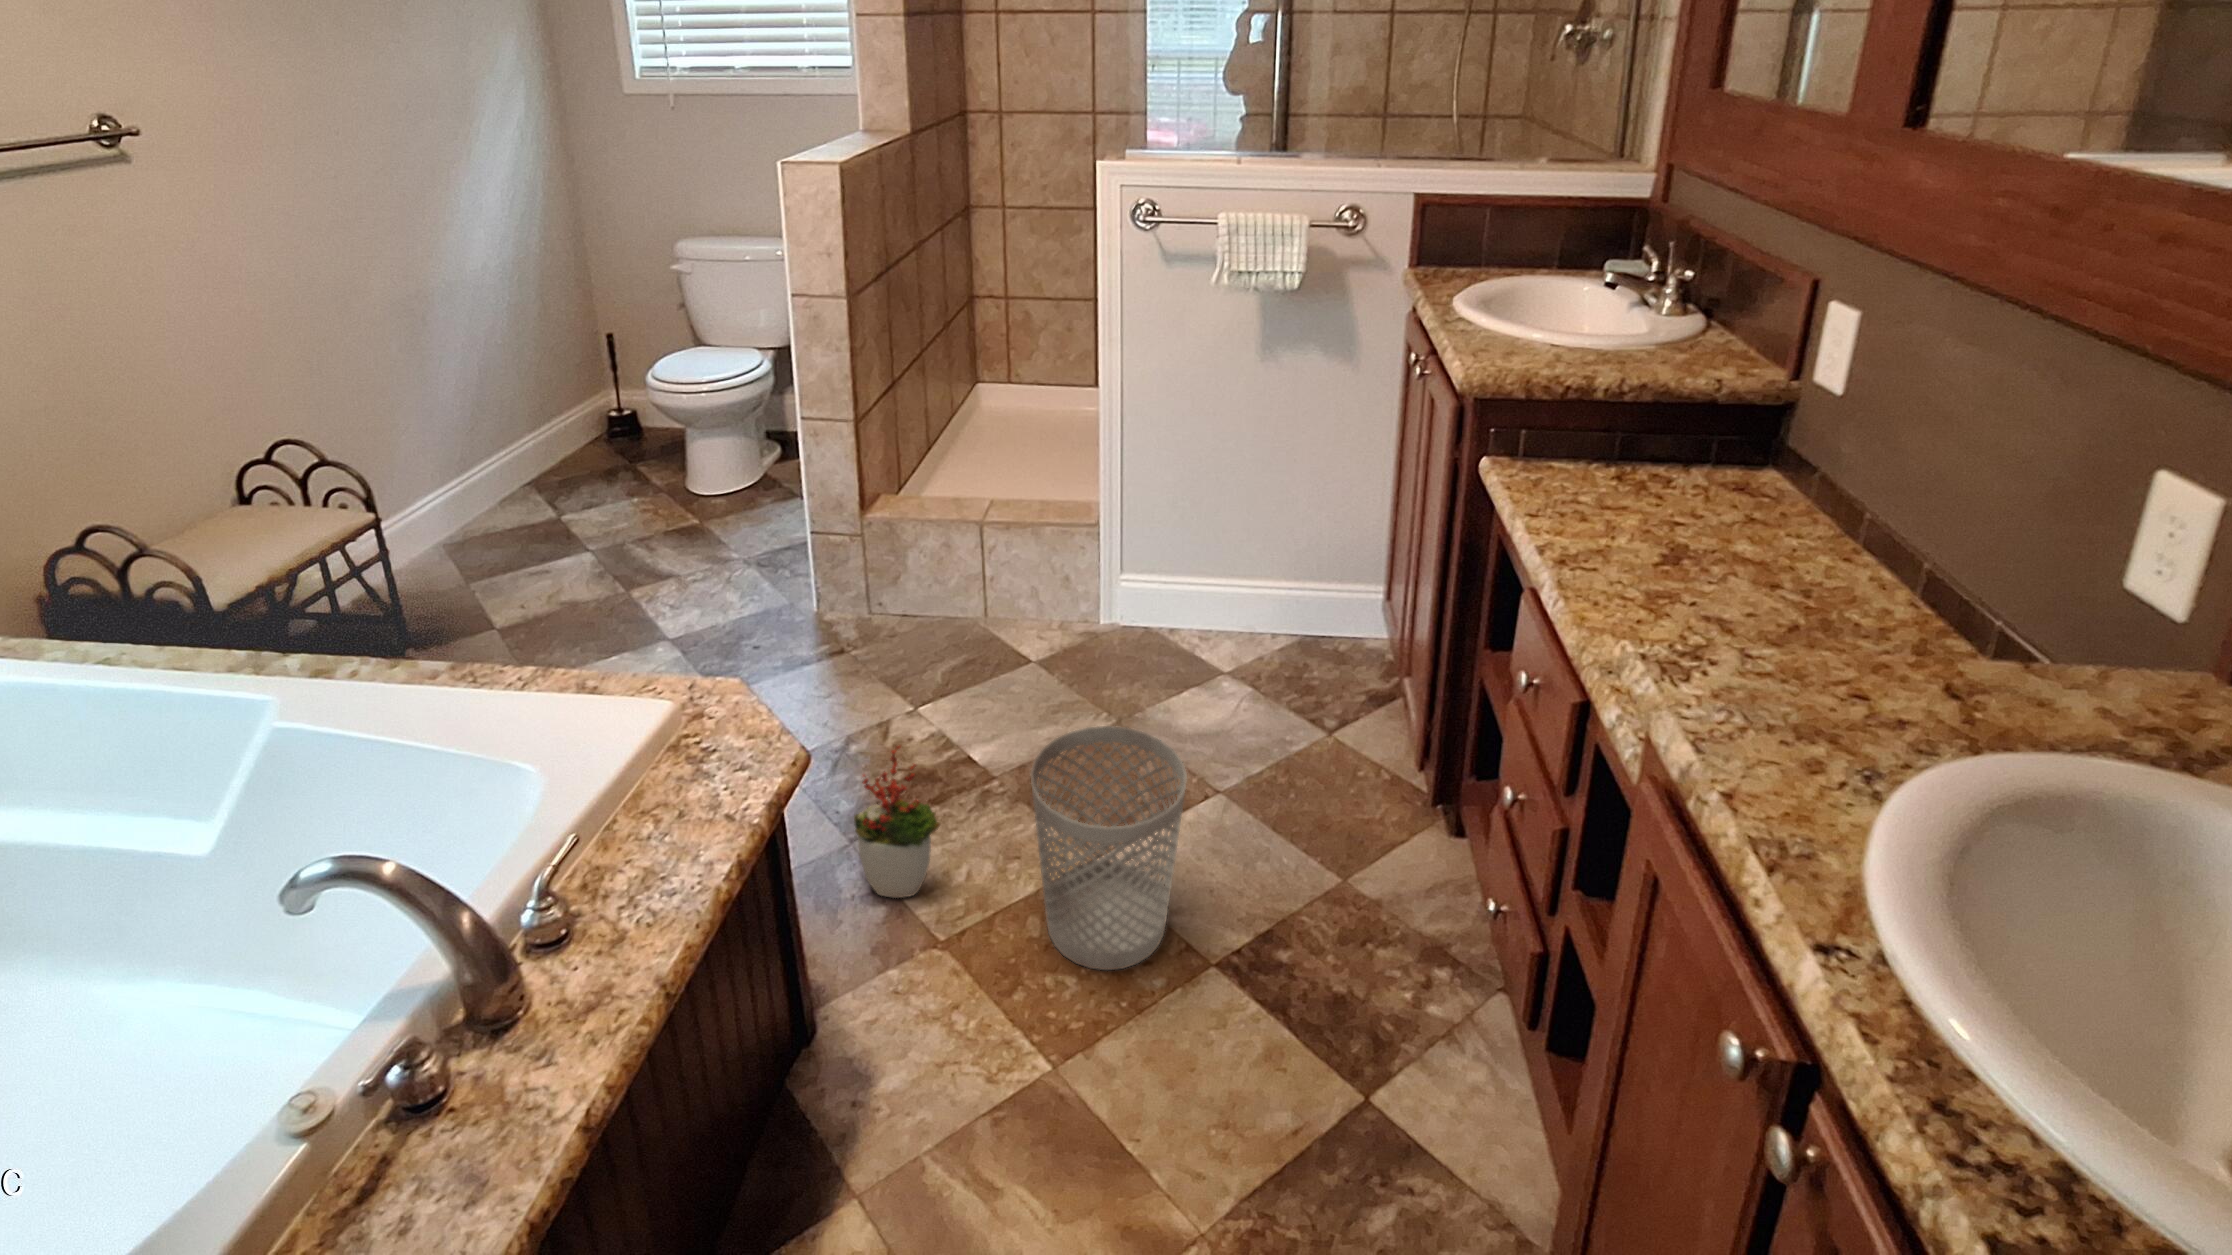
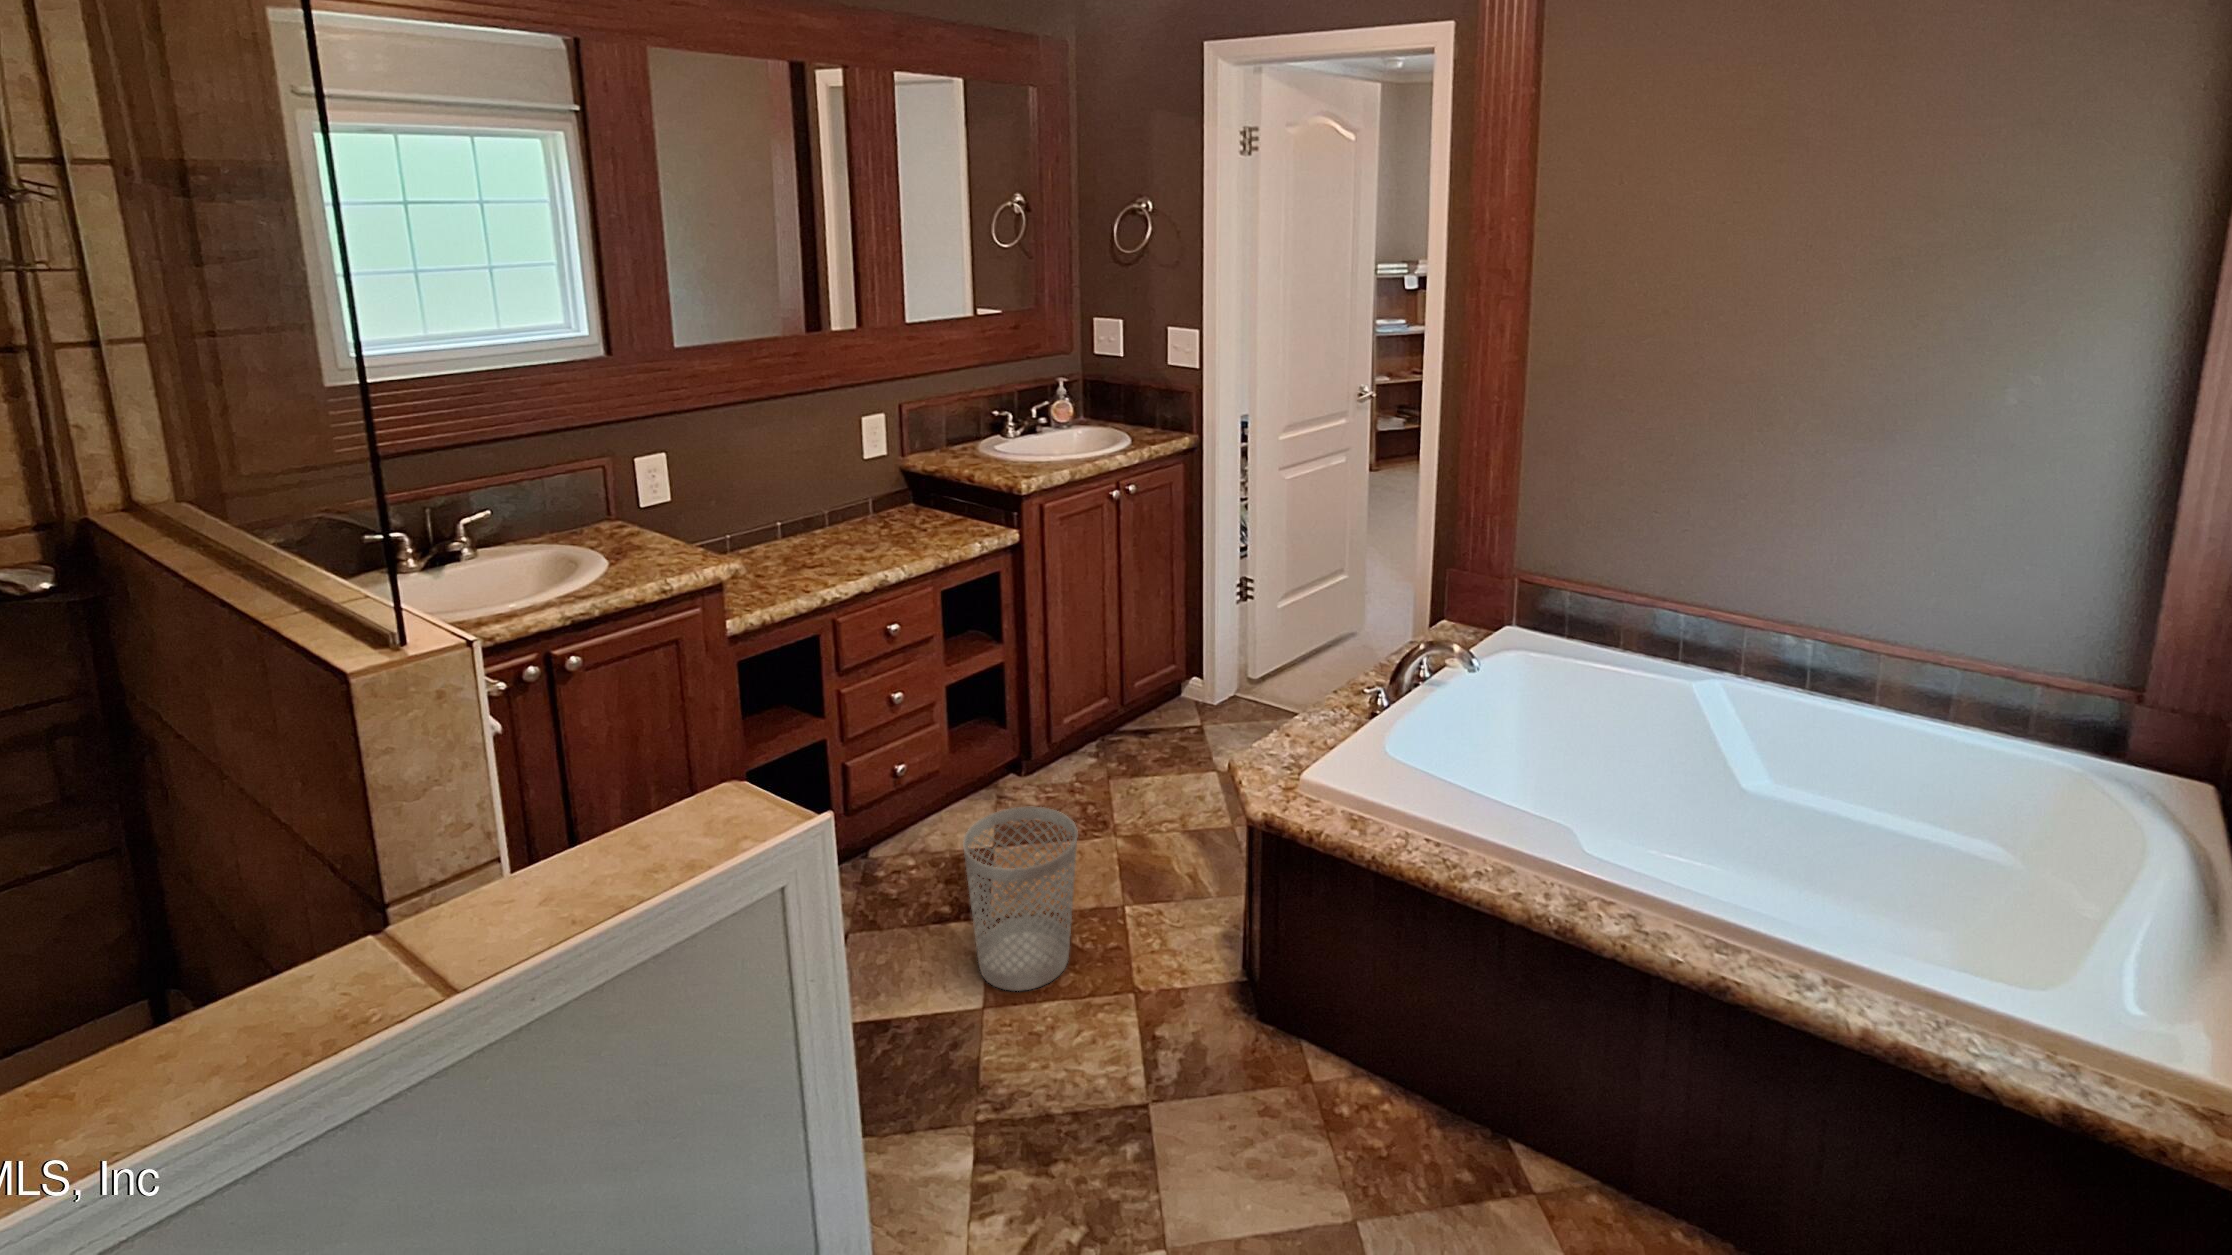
decorative plant: present [854,746,941,898] -> none [1103,926,1166,1054]

